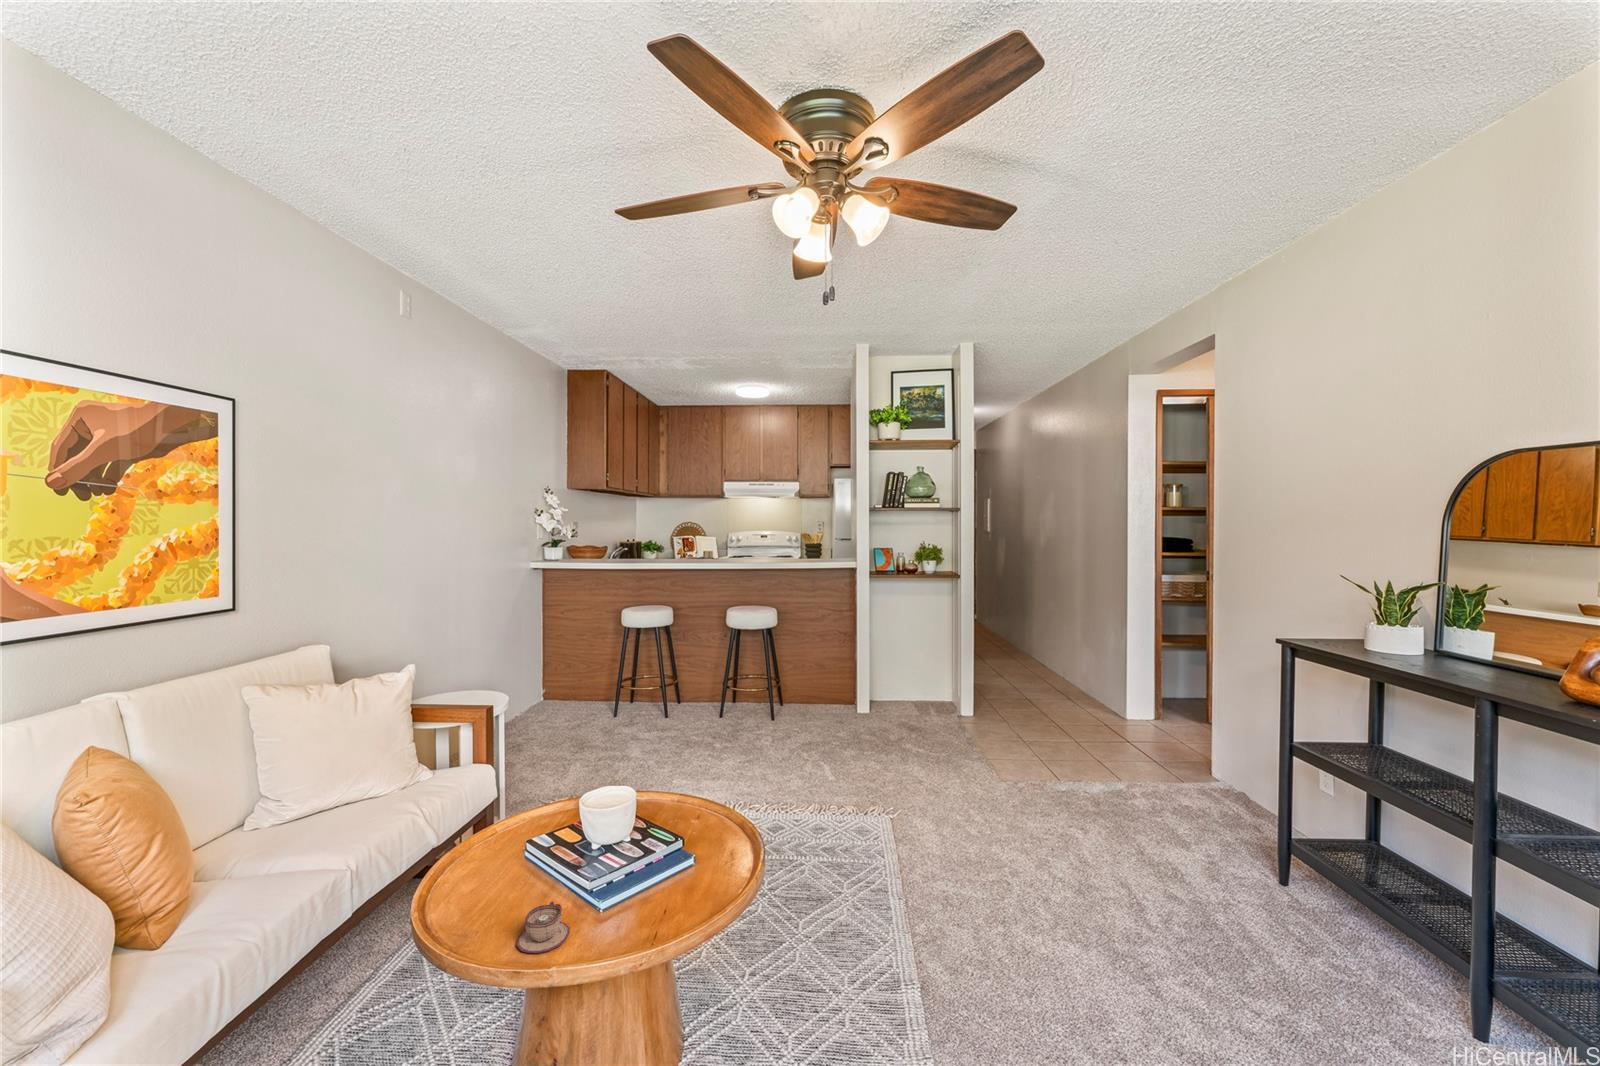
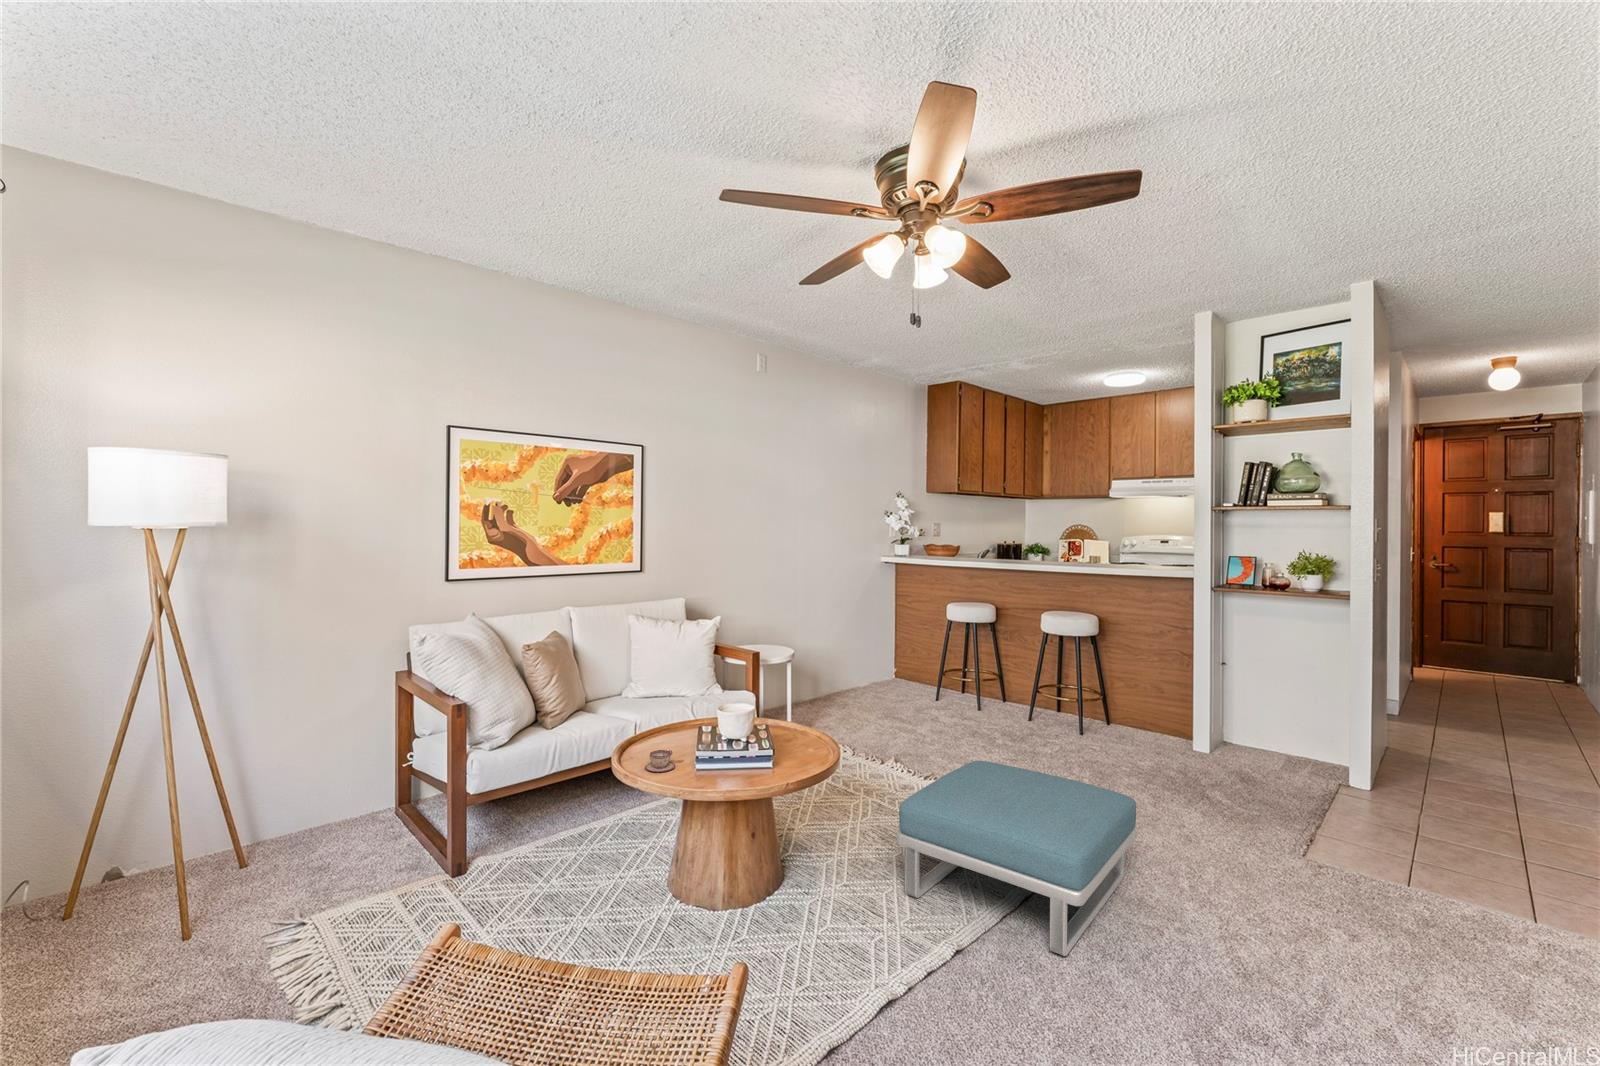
footstool: none [803,769,1021,954] -> present [897,761,1137,956]

